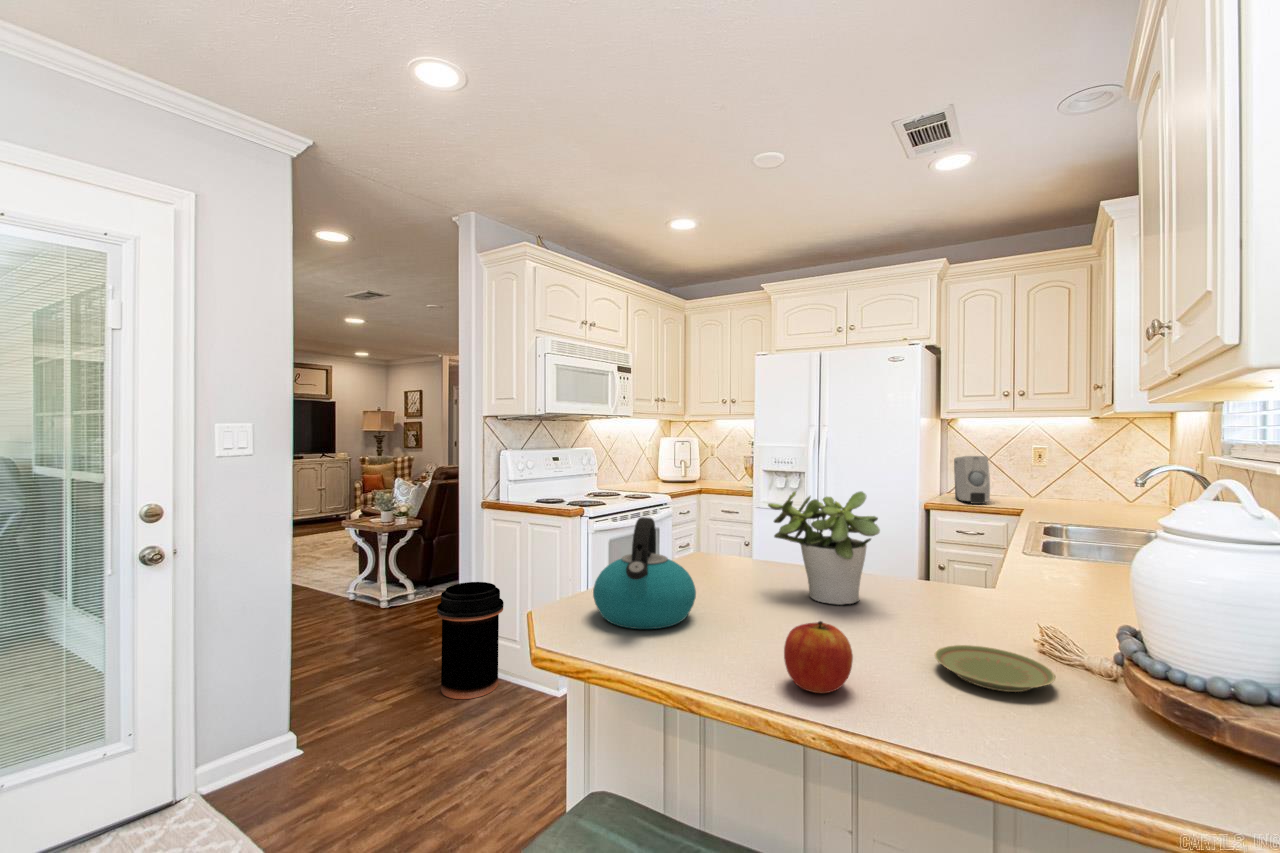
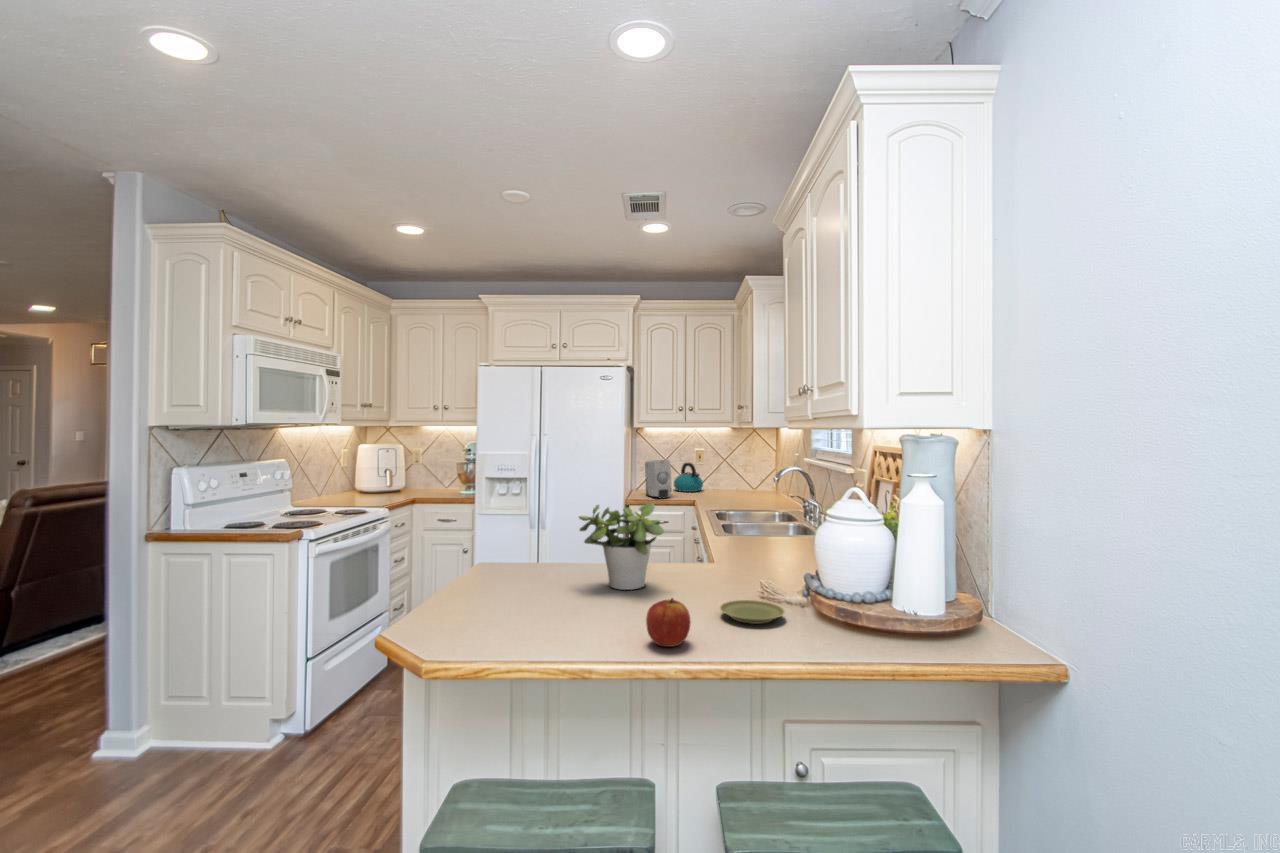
kettle: present [593,517,696,629] -> present [674,463,703,492]
trash can: present [437,582,504,699] -> none [83,636,189,792]

